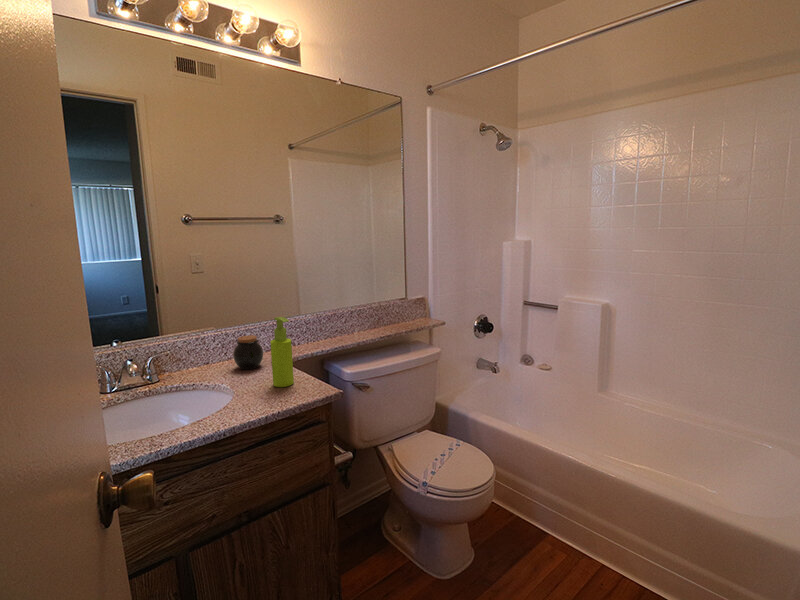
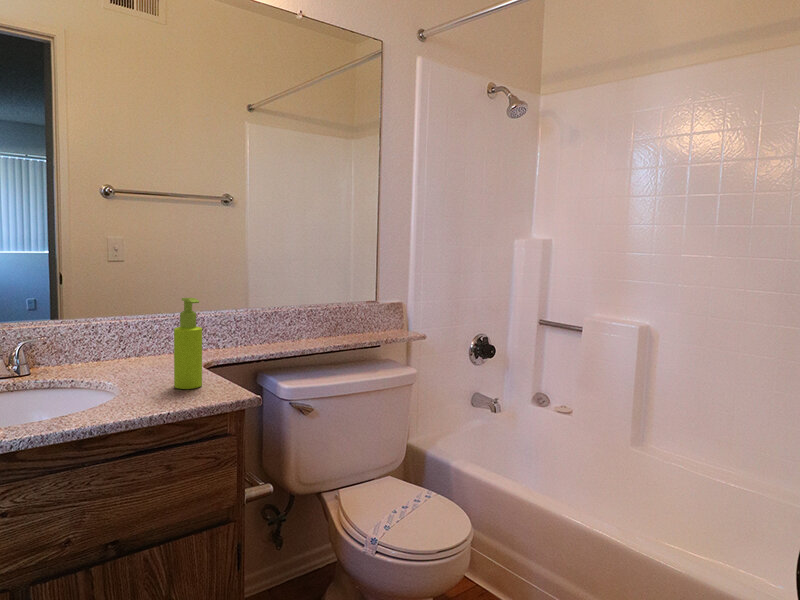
jar: present [233,335,263,369] -> none [131,326,171,369]

